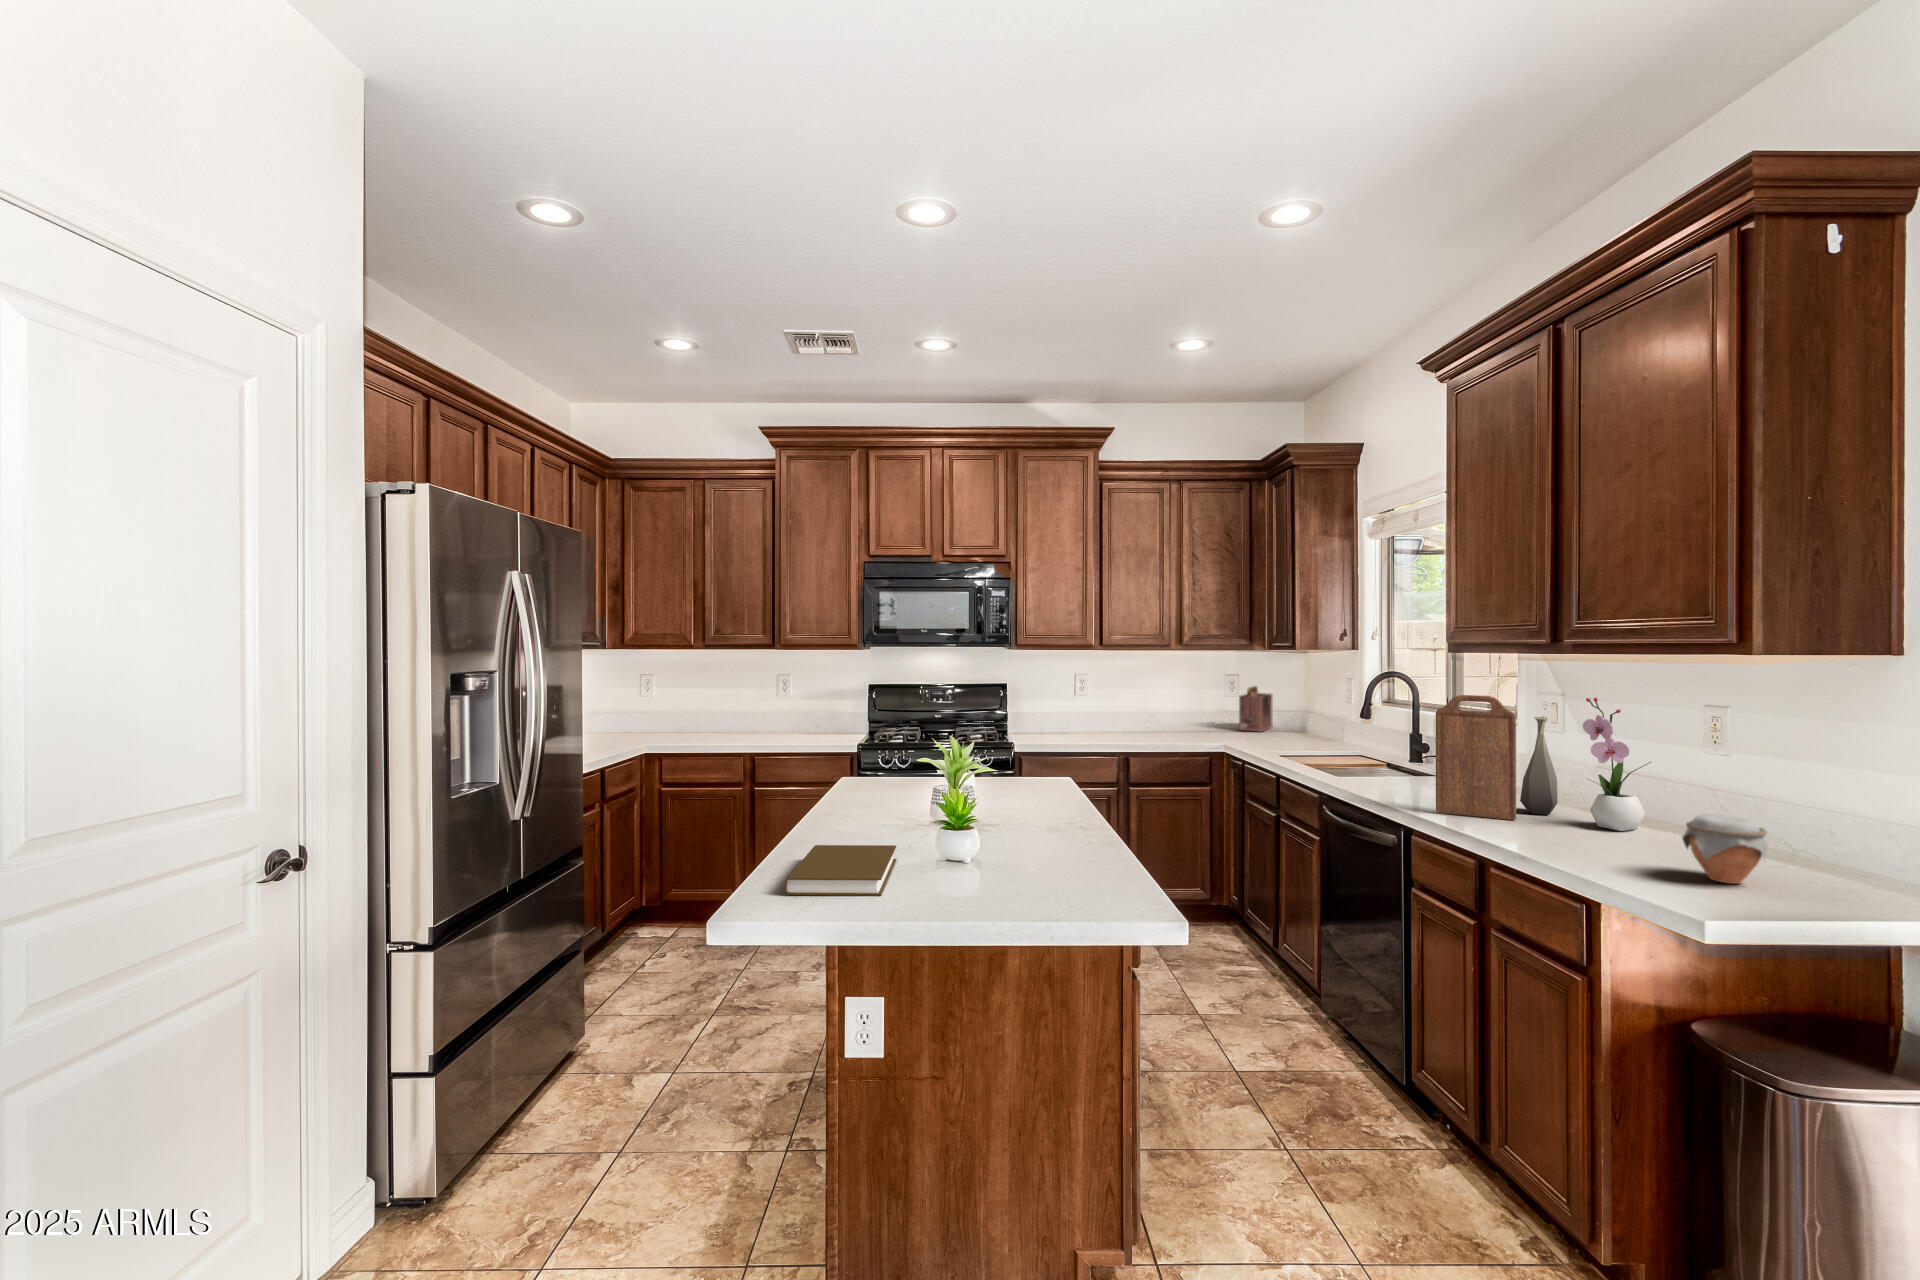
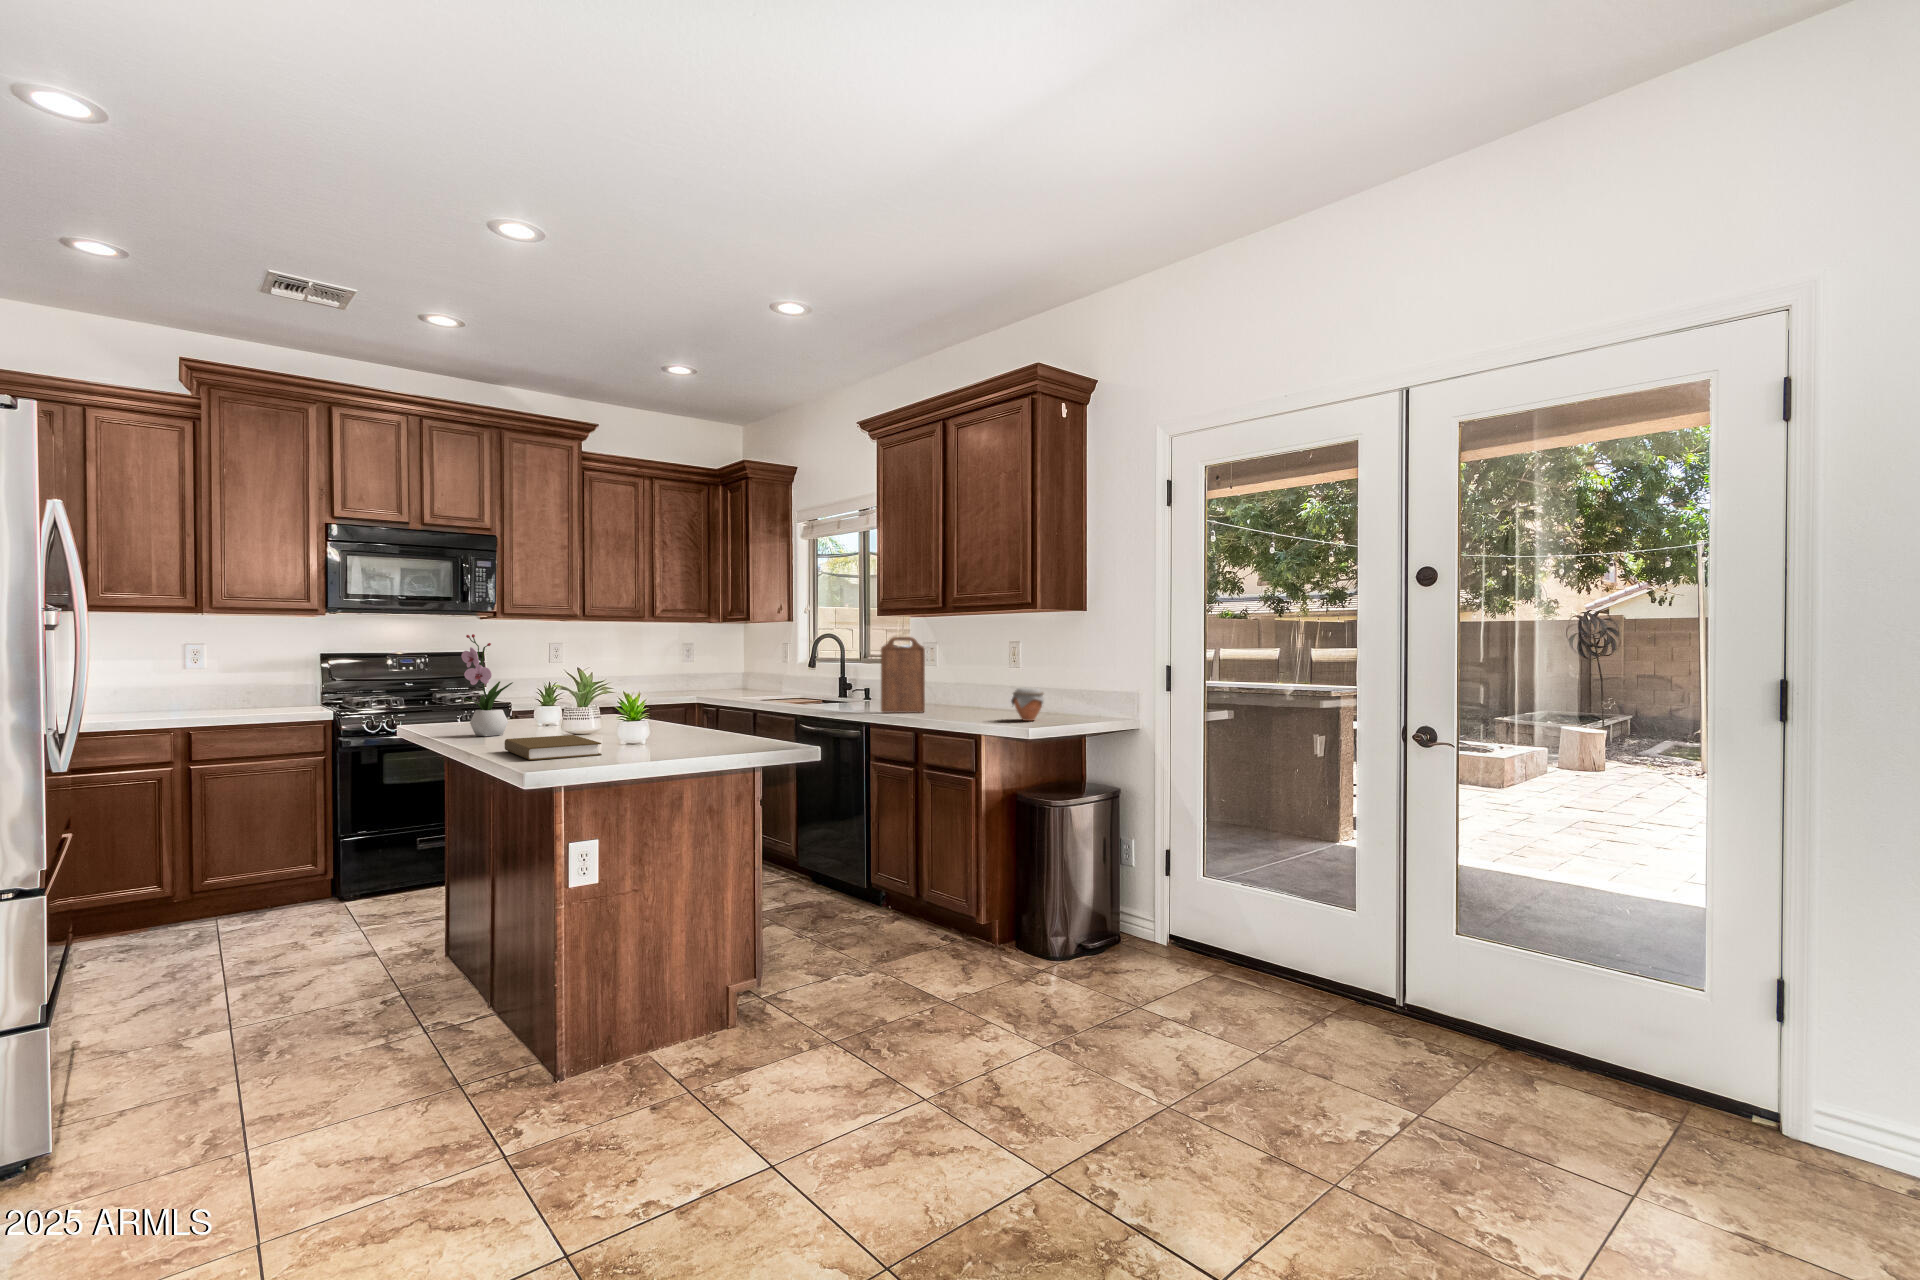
toaster: present [1239,686,1273,732] -> none [698,654,721,691]
flower arrangement: present [1583,697,1651,831] -> present [461,634,513,736]
bottle: present [1520,717,1558,815] -> none [924,651,943,710]

